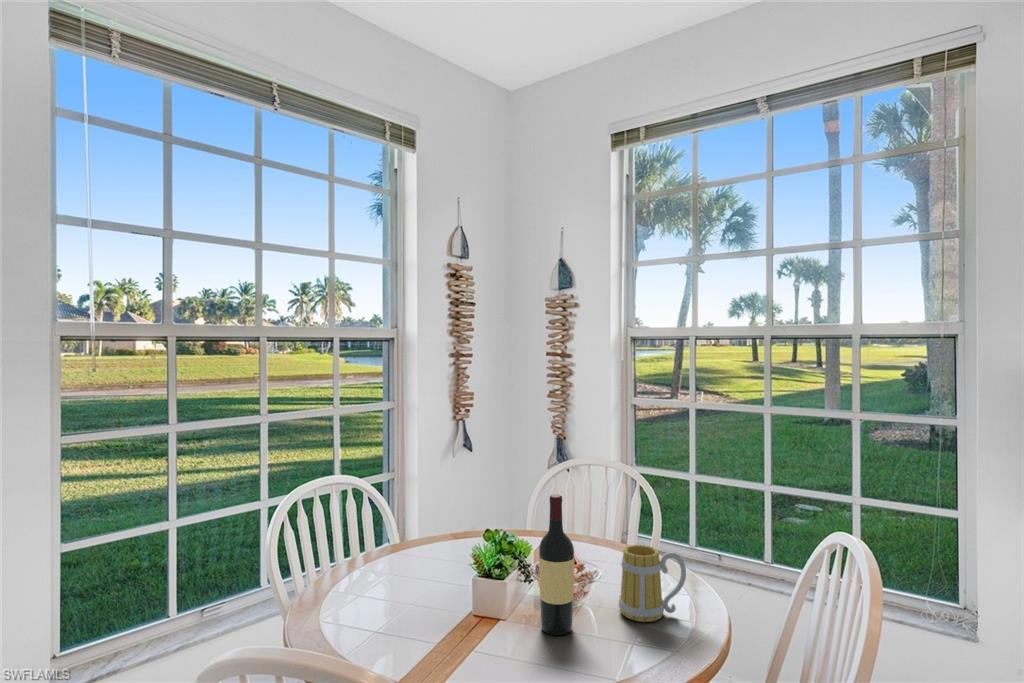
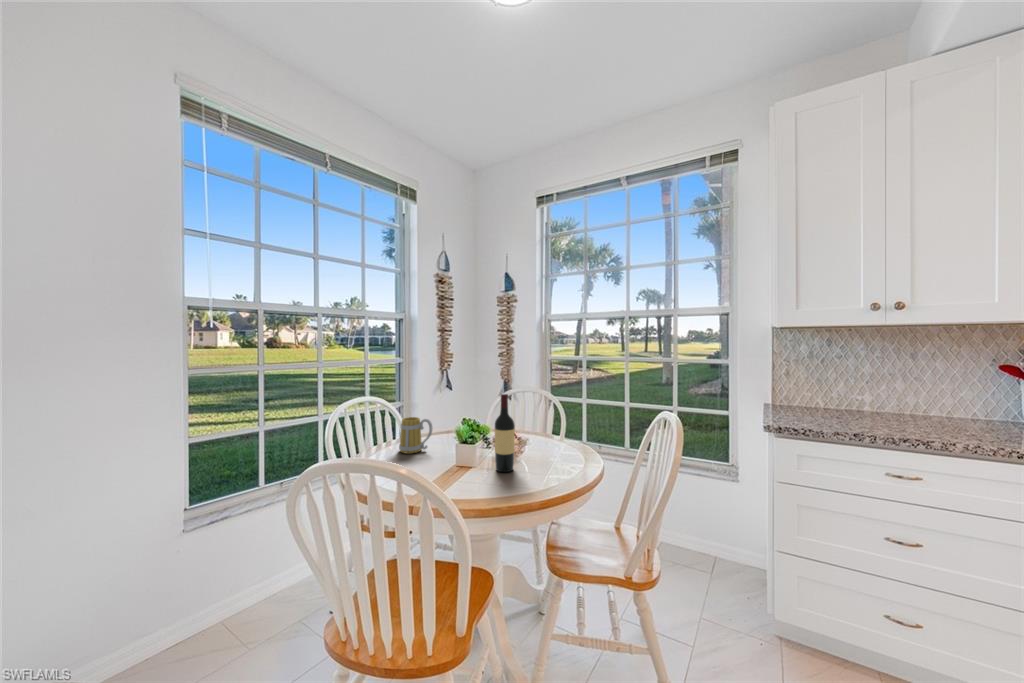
mug: present [619,545,686,622] -> present [399,417,432,454]

